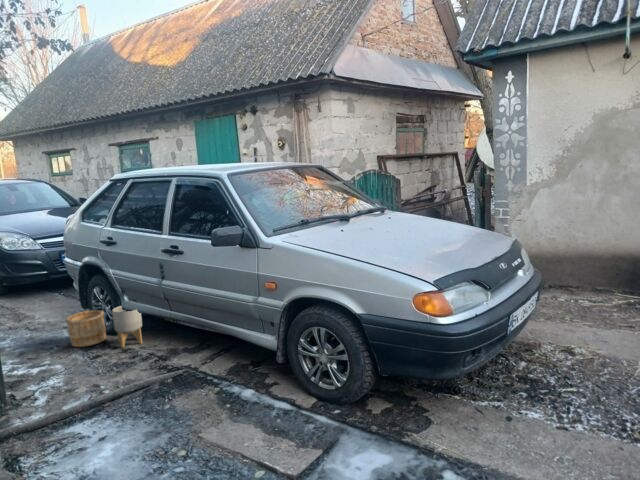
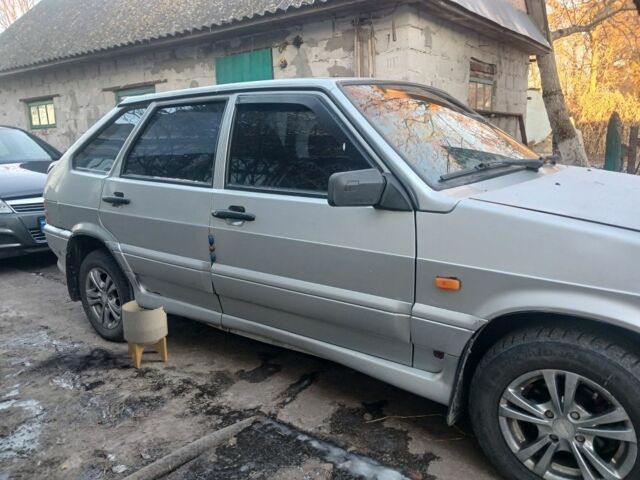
wooden bucket: present [66,310,106,347] -> none [47,305,109,364]

